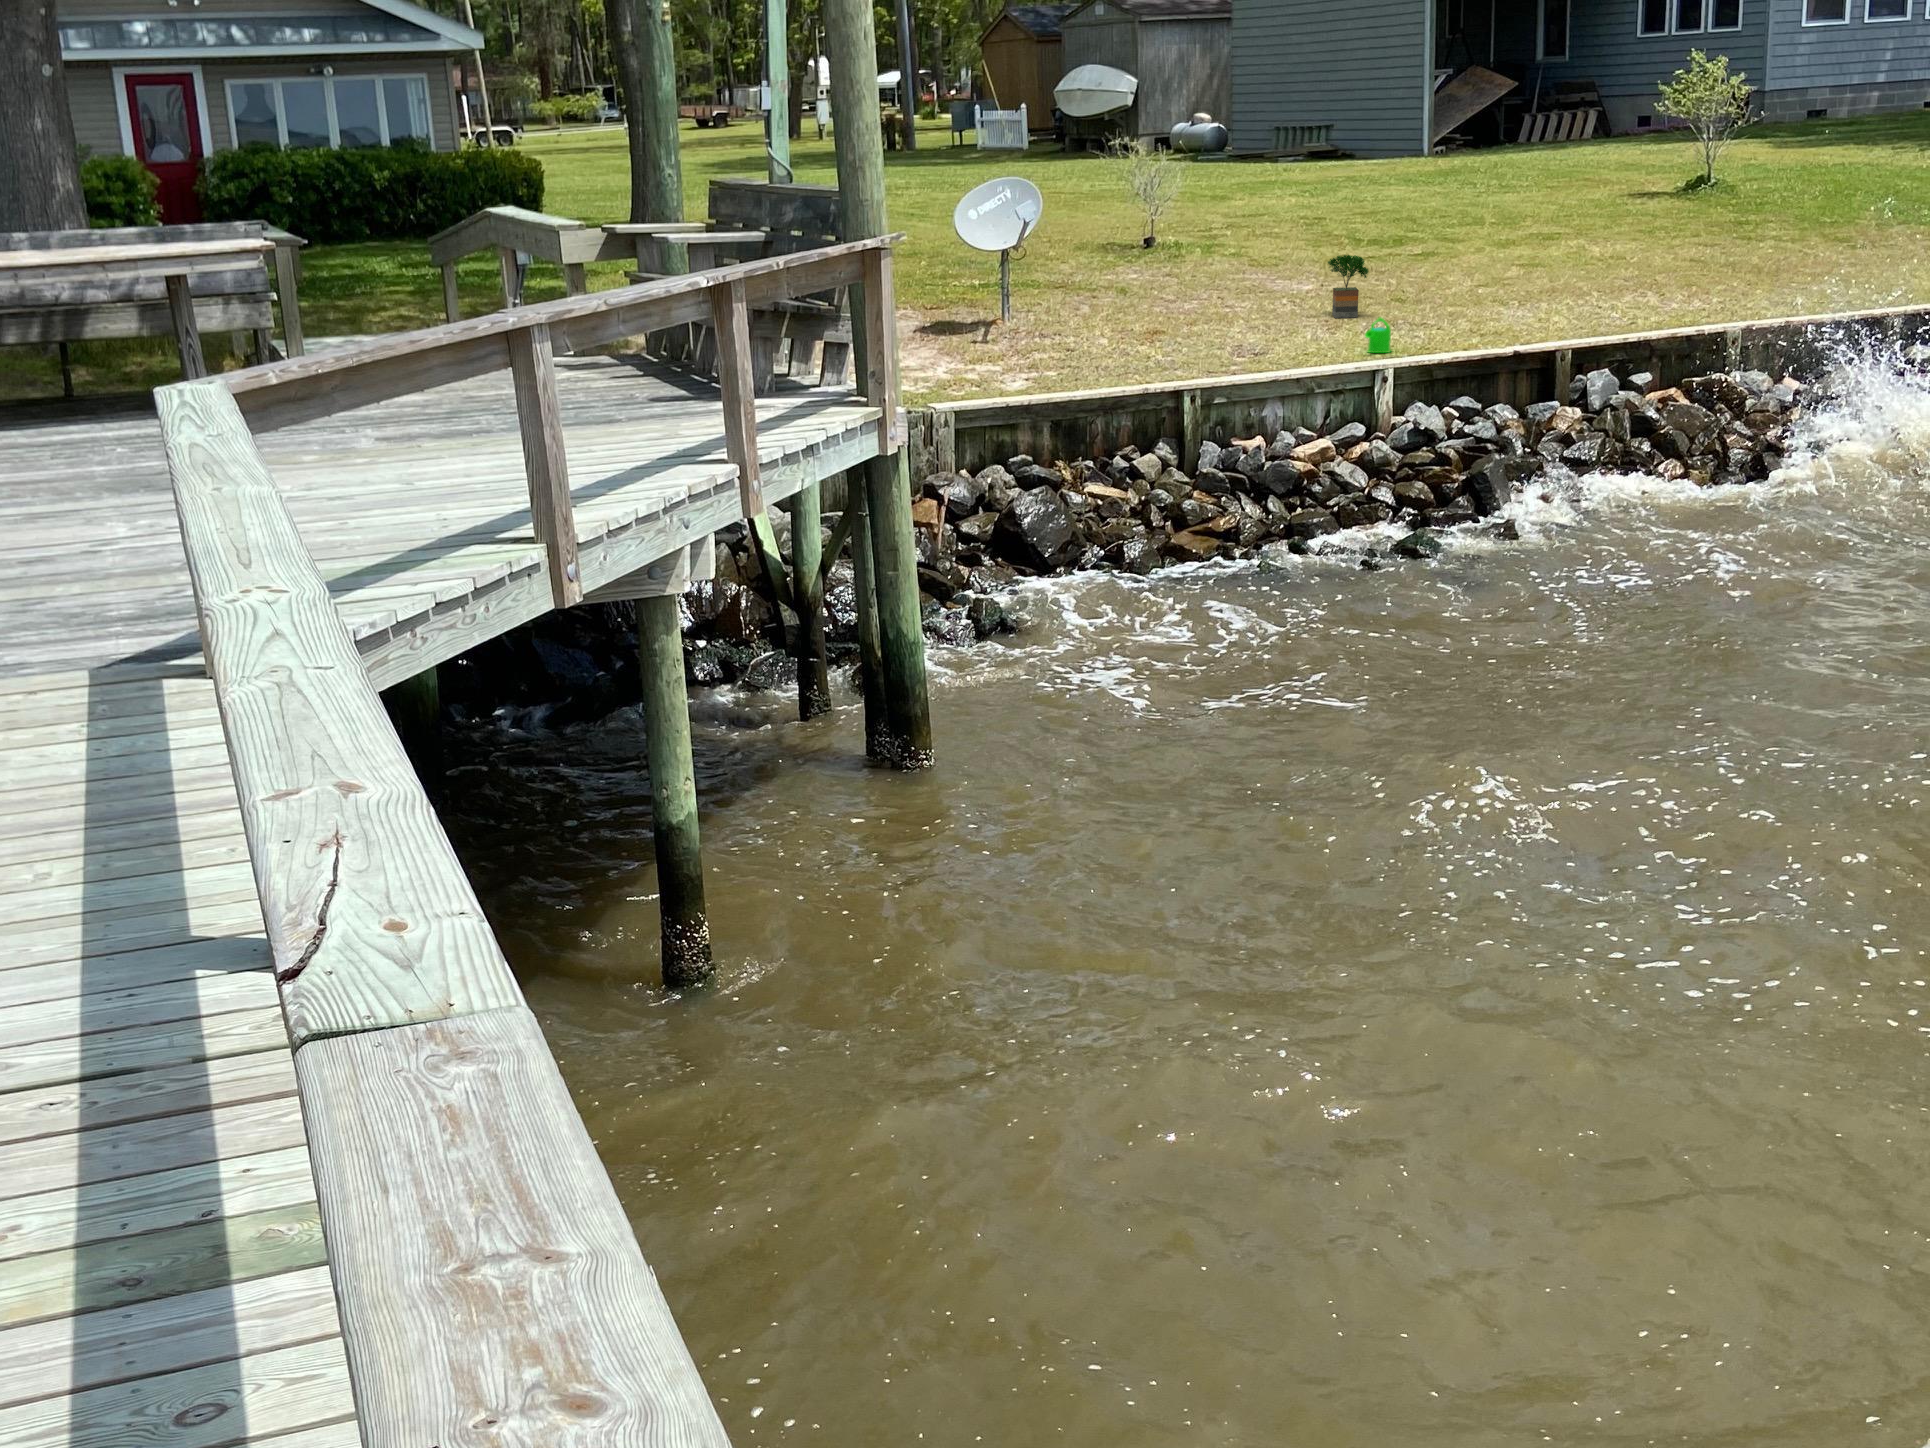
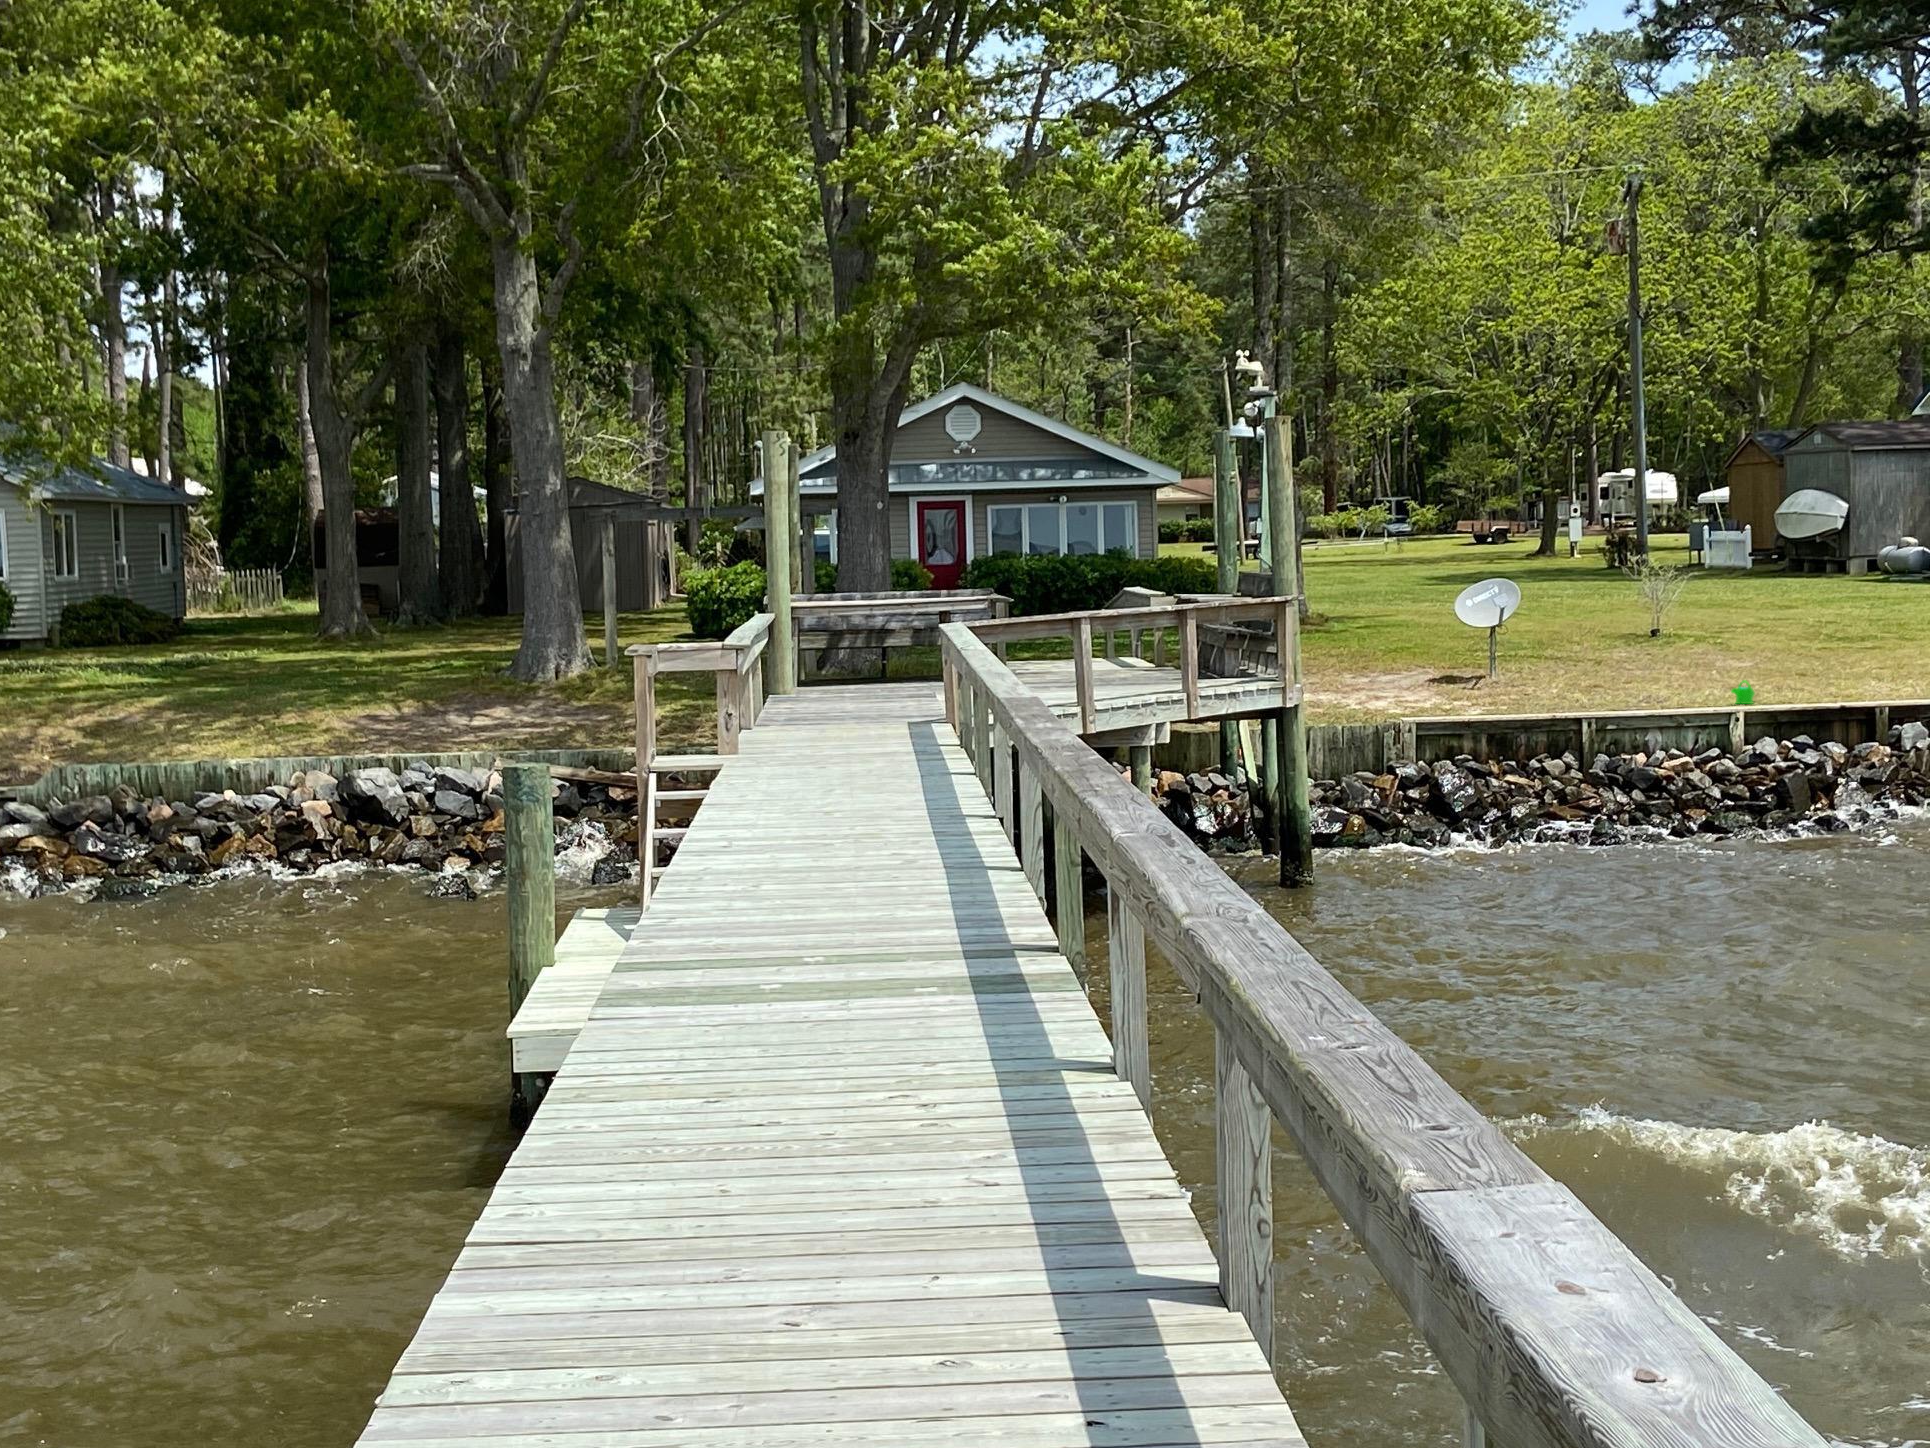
potted tree: present [1328,255,1369,318] -> none [1731,639,1763,683]

